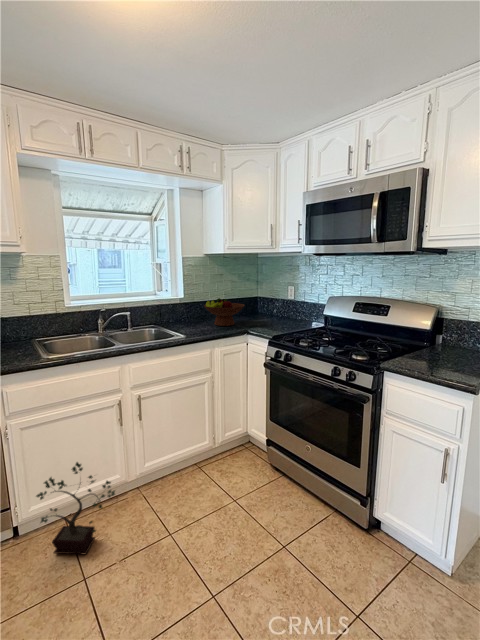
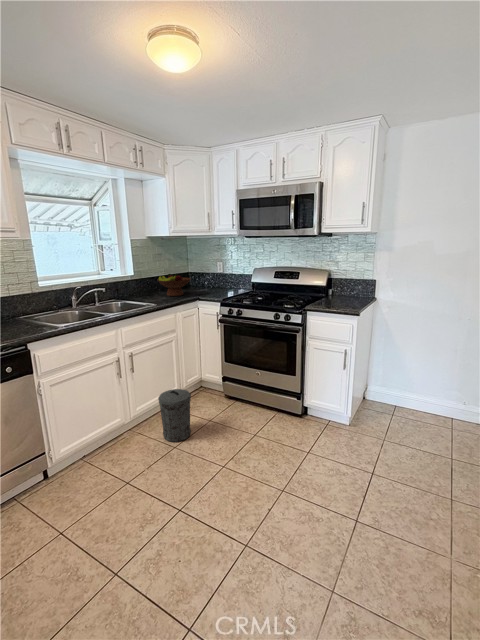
trash can: none [160,450,203,525] -> present [158,389,191,442]
potted plant: present [36,462,115,554] -> none [72,404,144,478]

